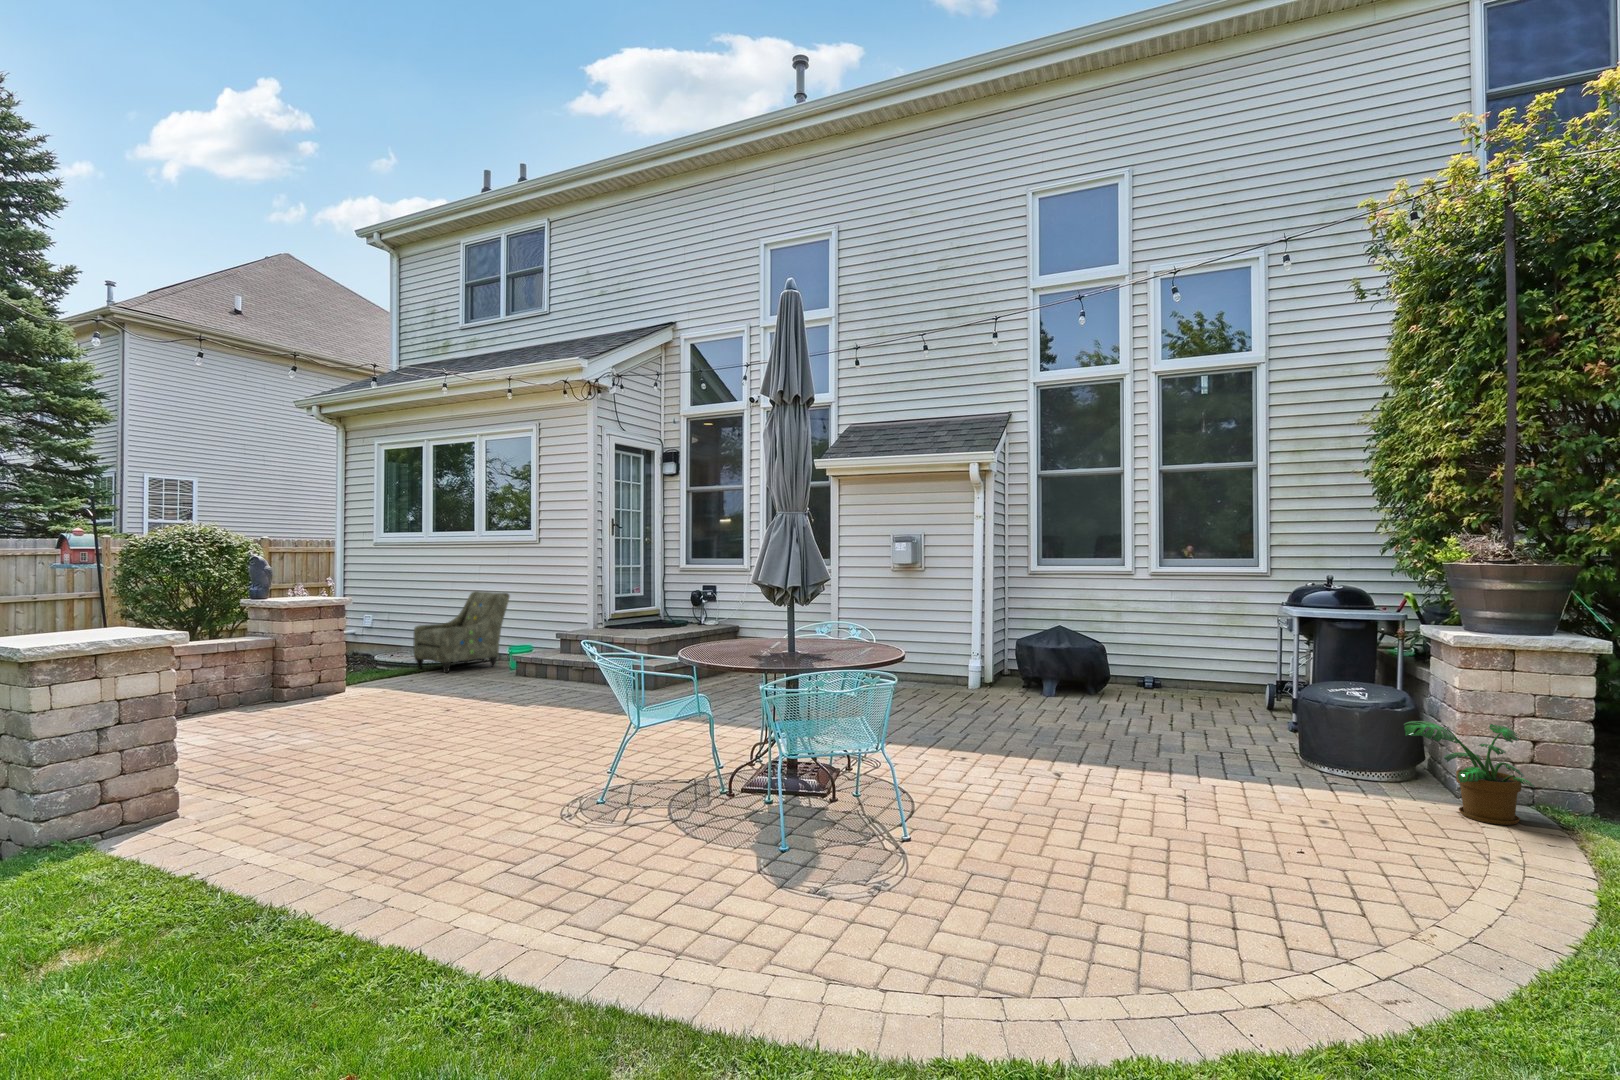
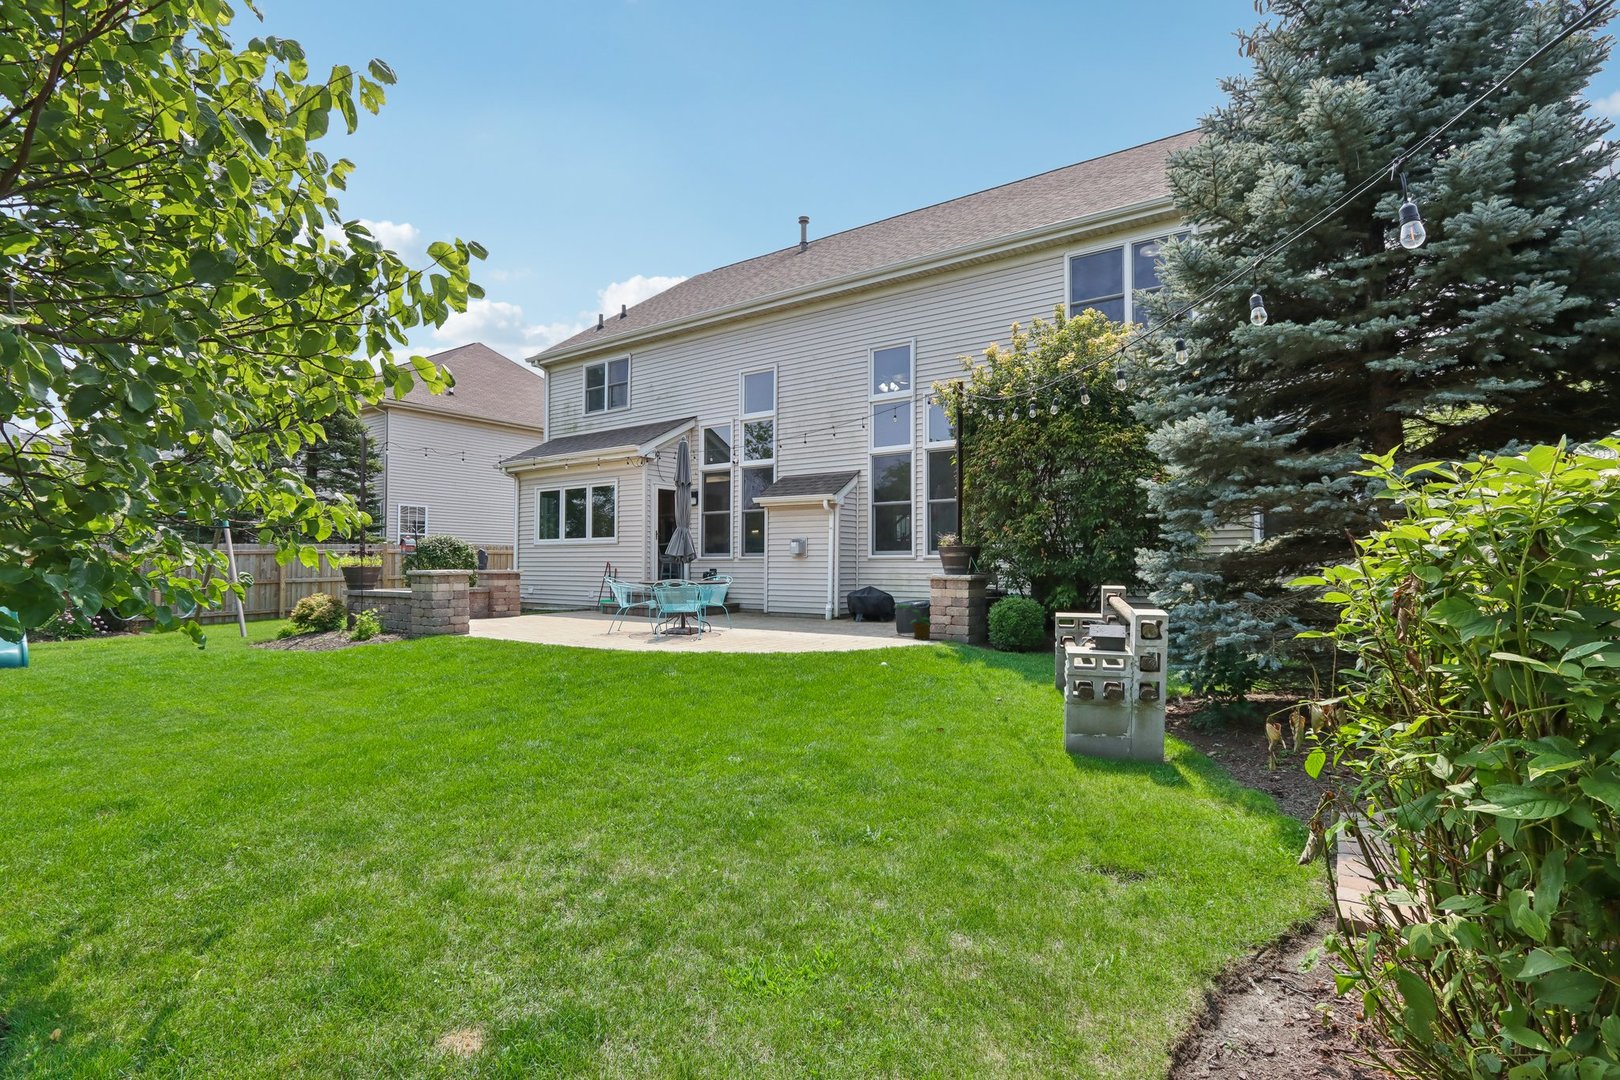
armchair: present [413,591,510,673] -> none [554,571,604,612]

